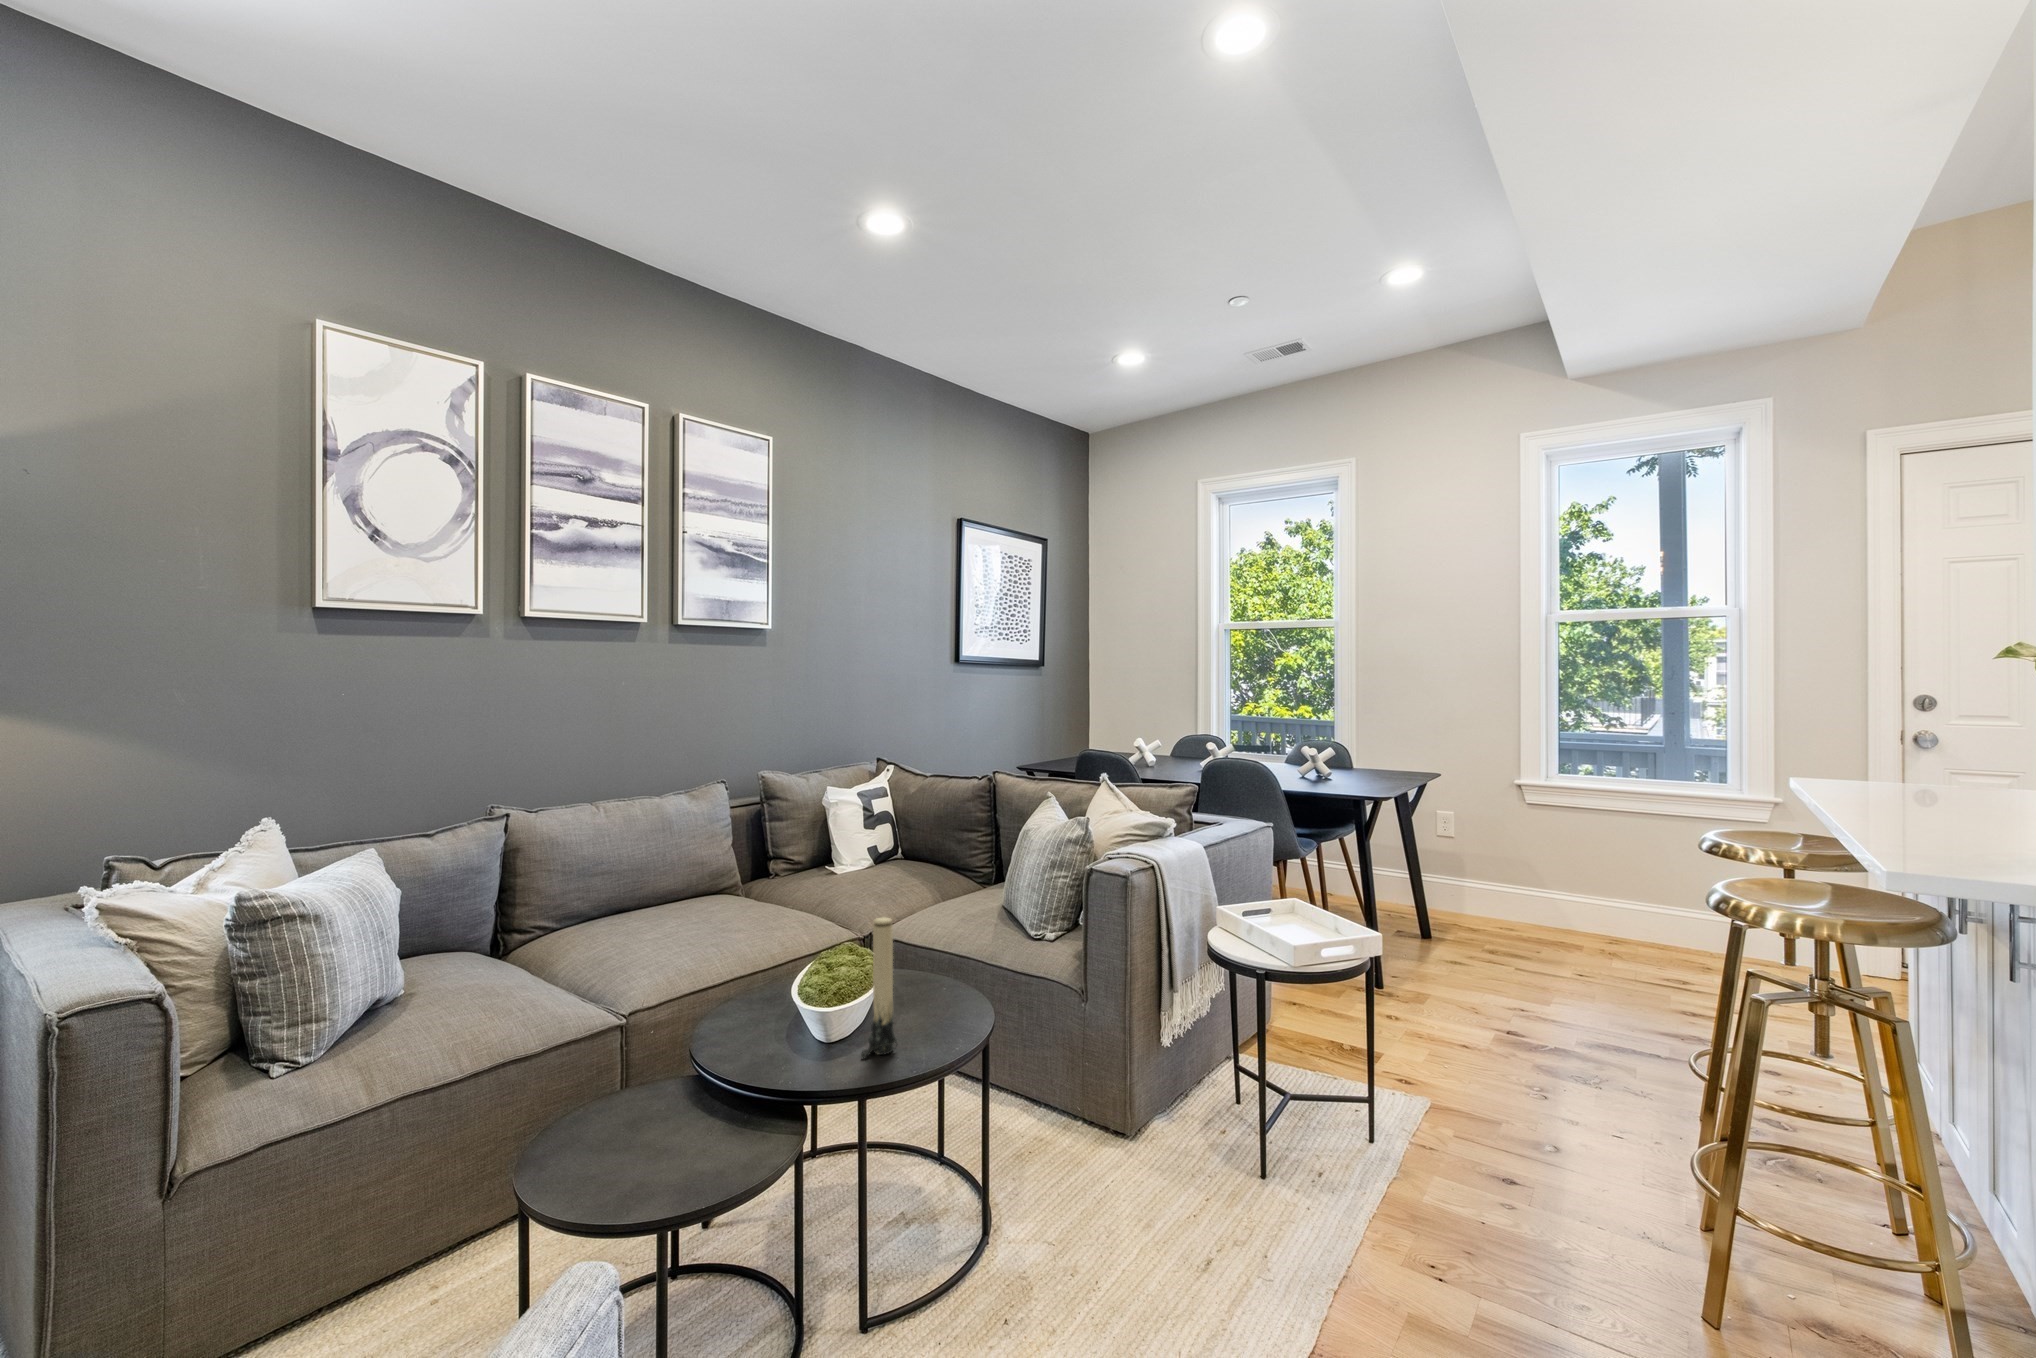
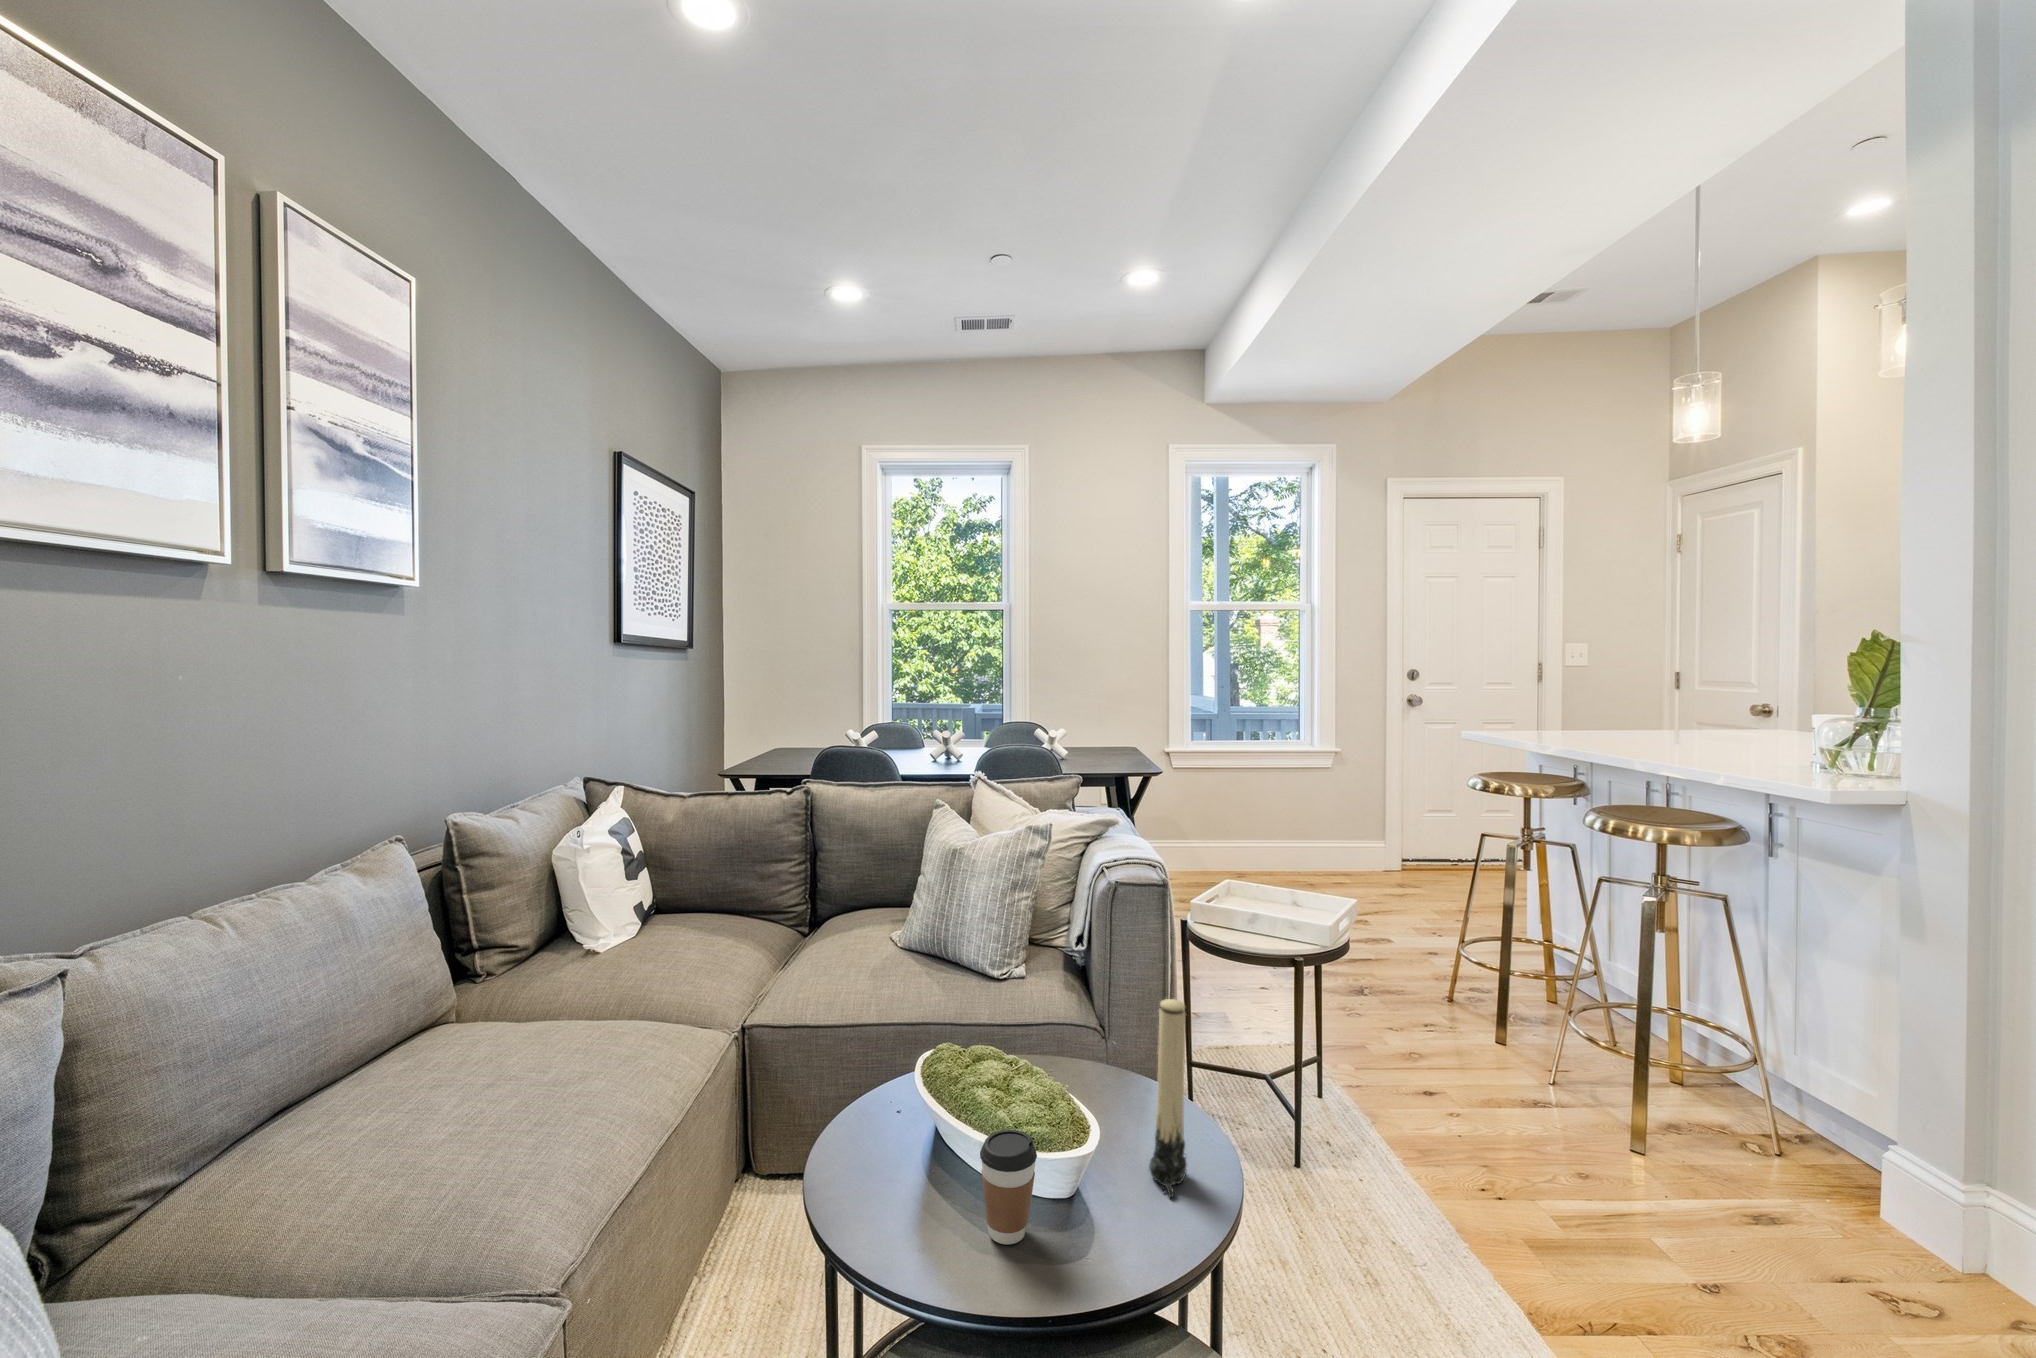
coffee cup: none [737,976,776,1046] -> present [980,1130,1037,1245]

